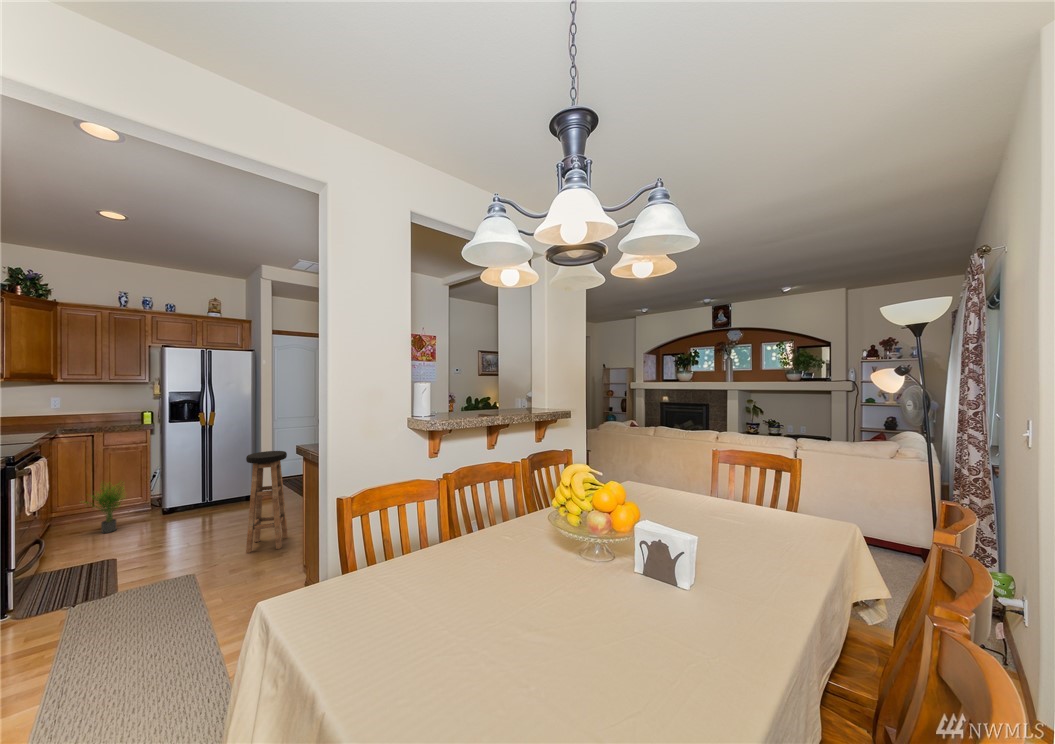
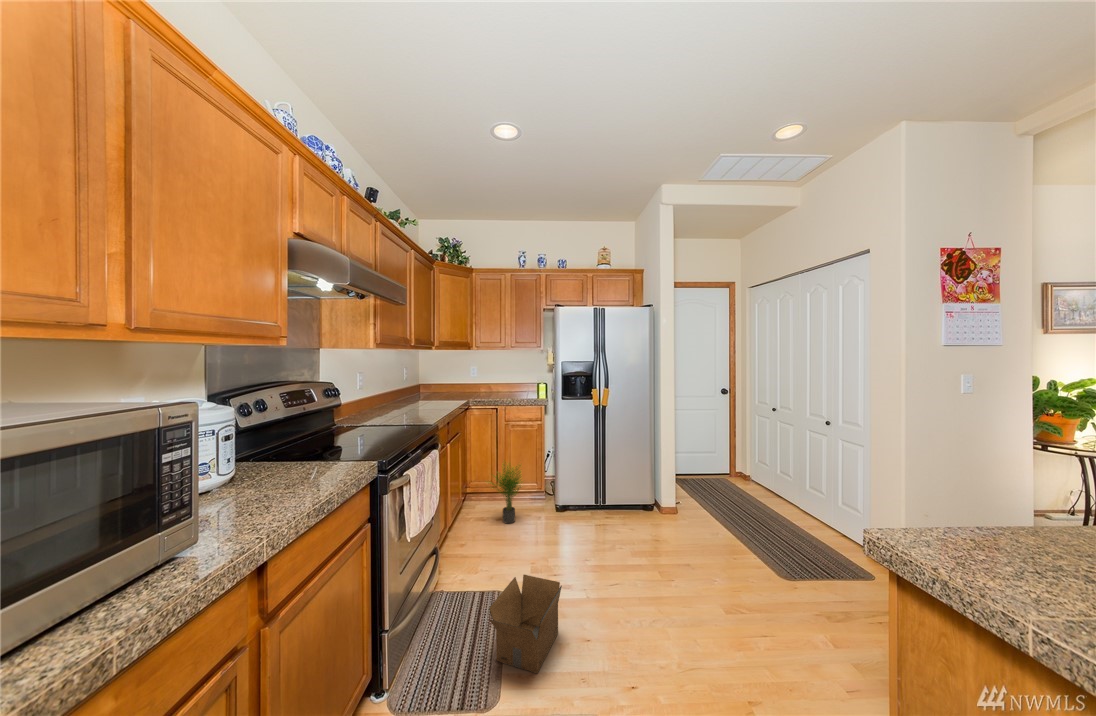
bar stool: present [246,451,288,553] -> none [672,466,743,679]
cardboard box: none [104,536,166,588] -> present [489,575,562,673]

